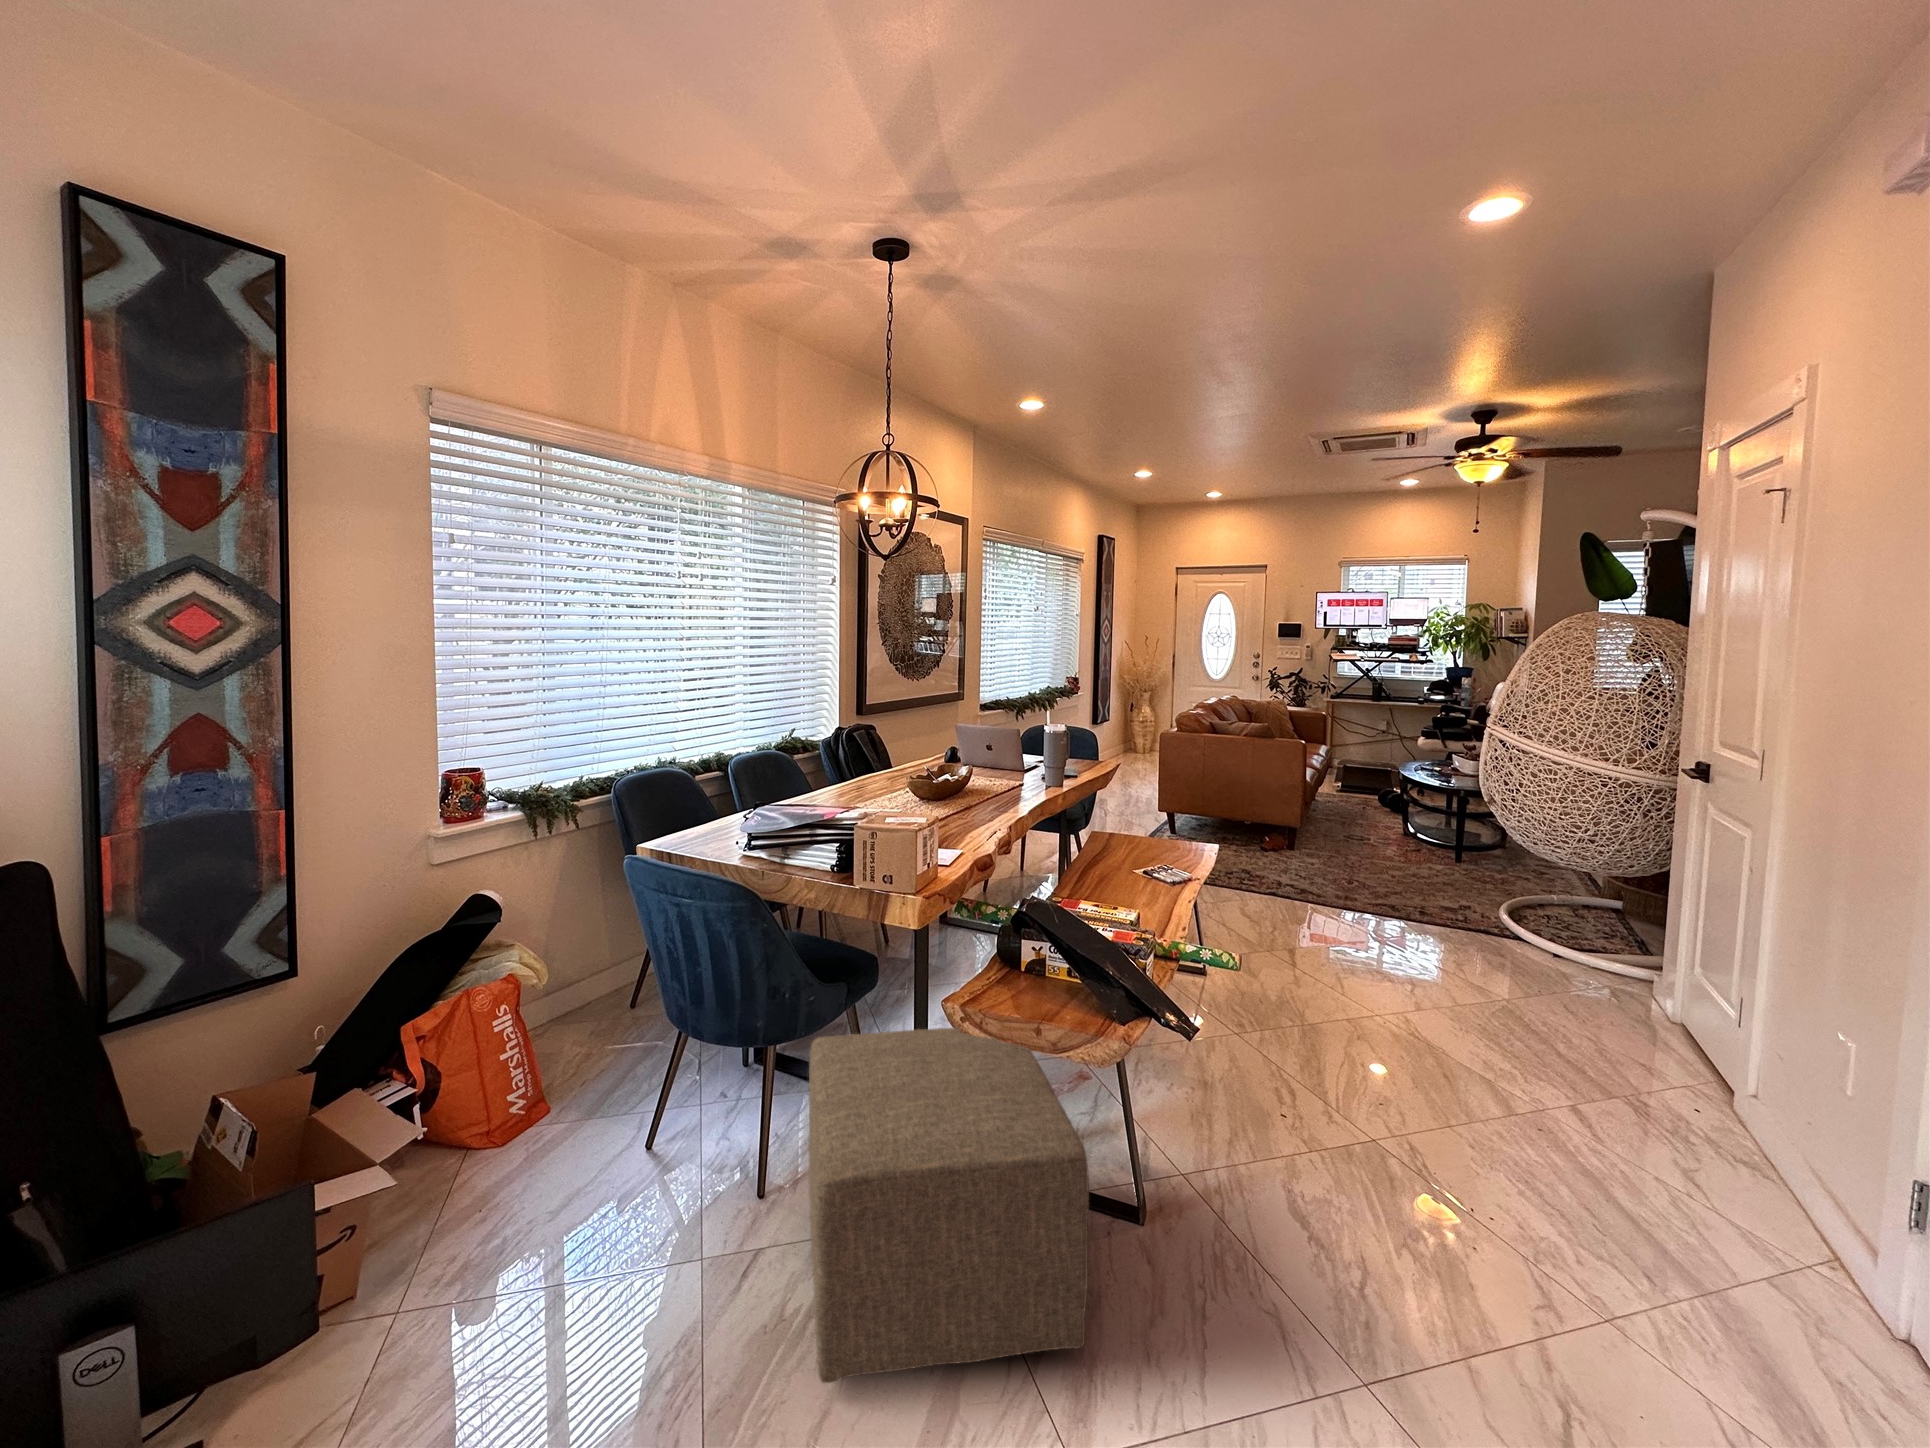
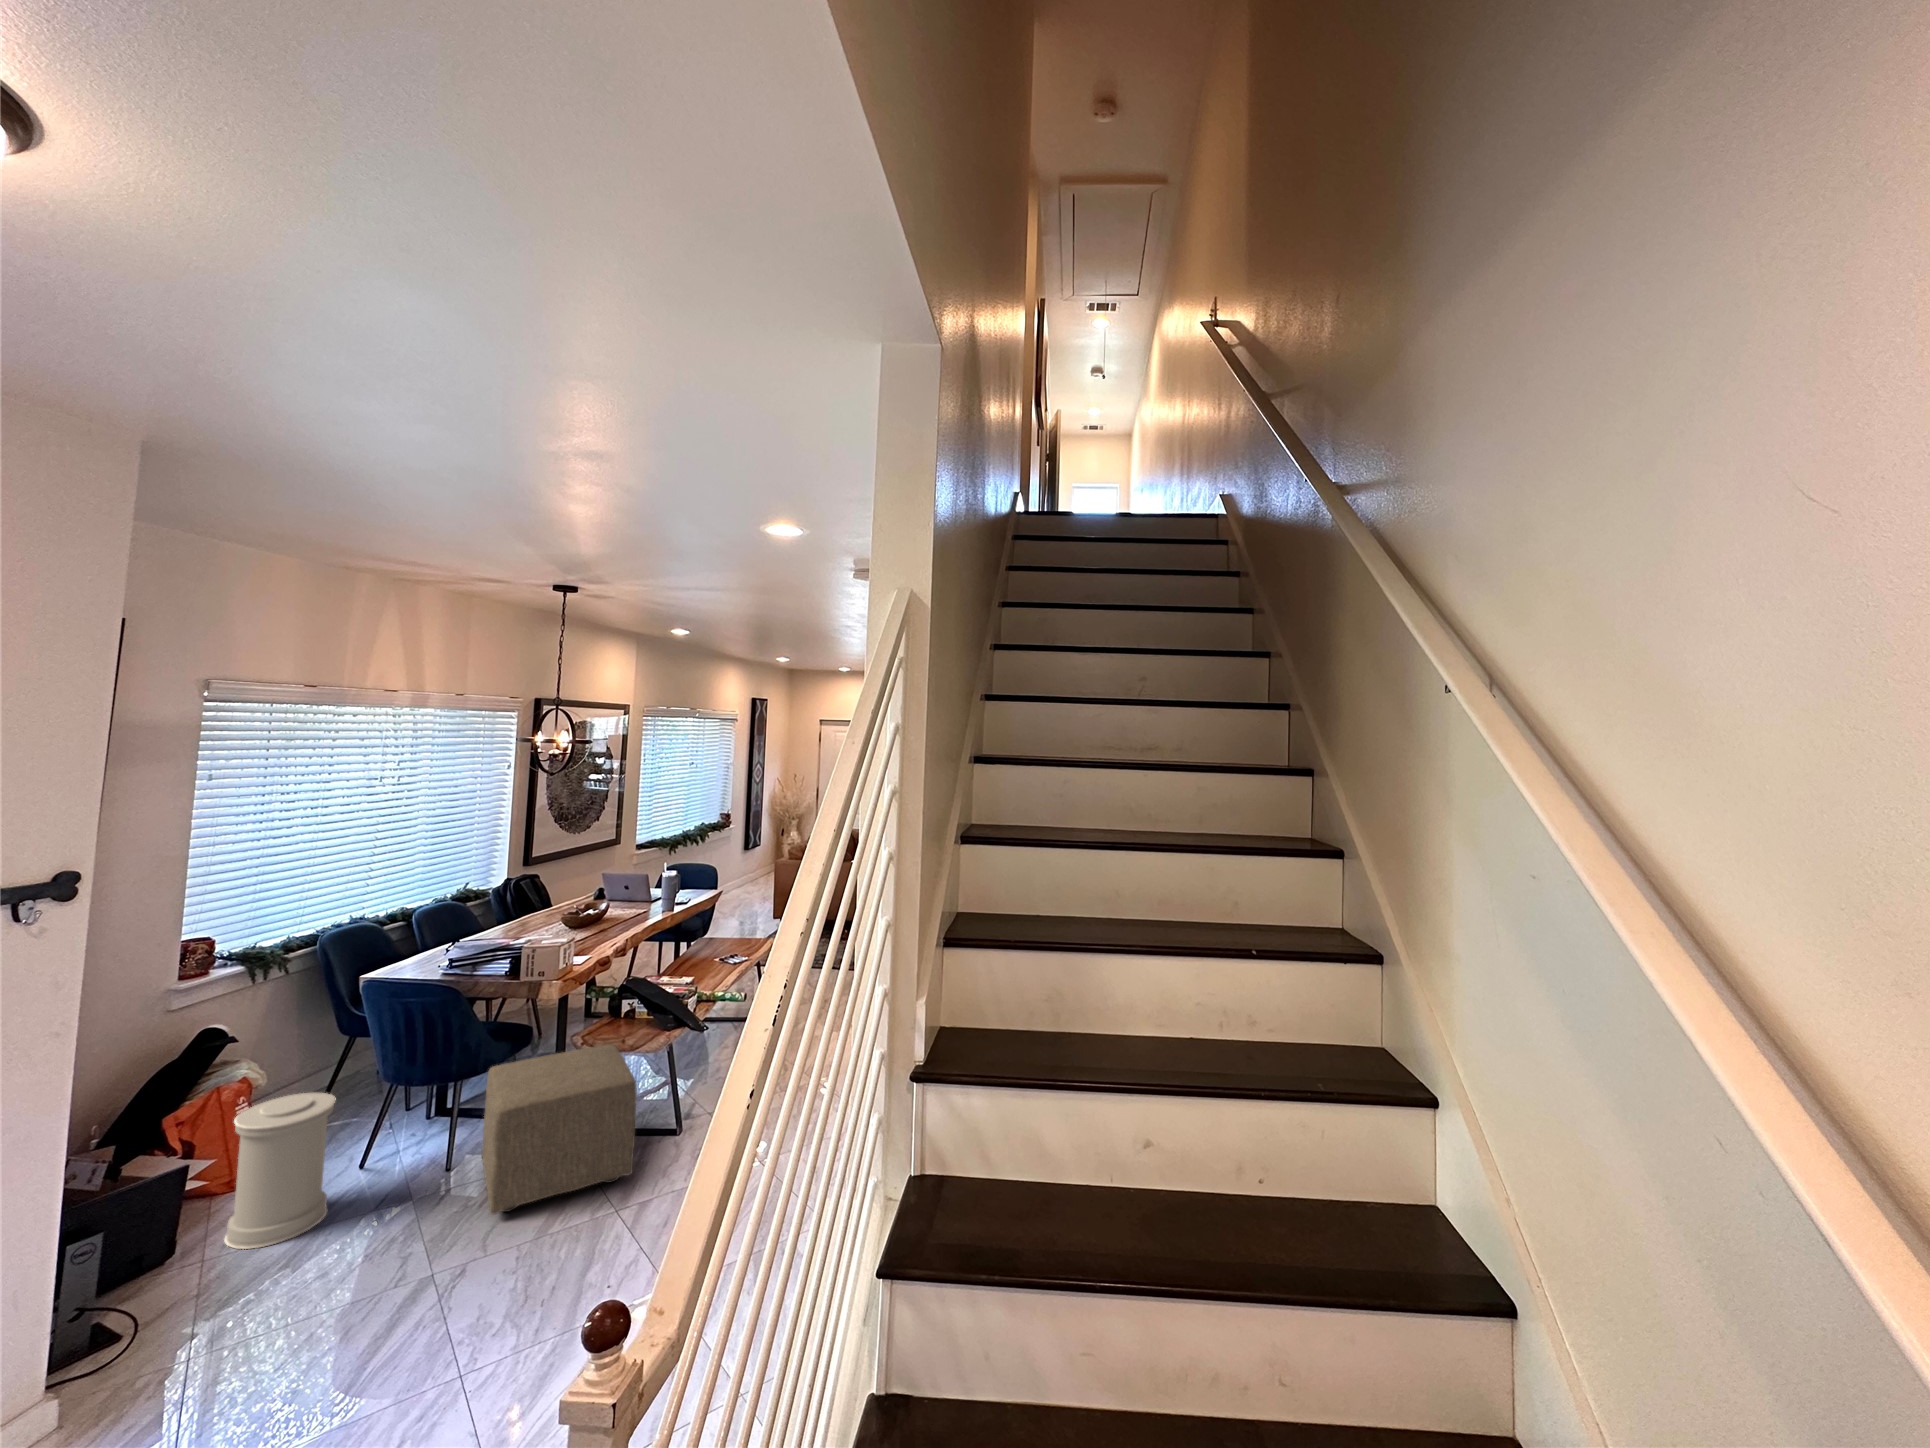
trash can: none [435,1033,587,1305] -> present [224,1092,336,1249]

